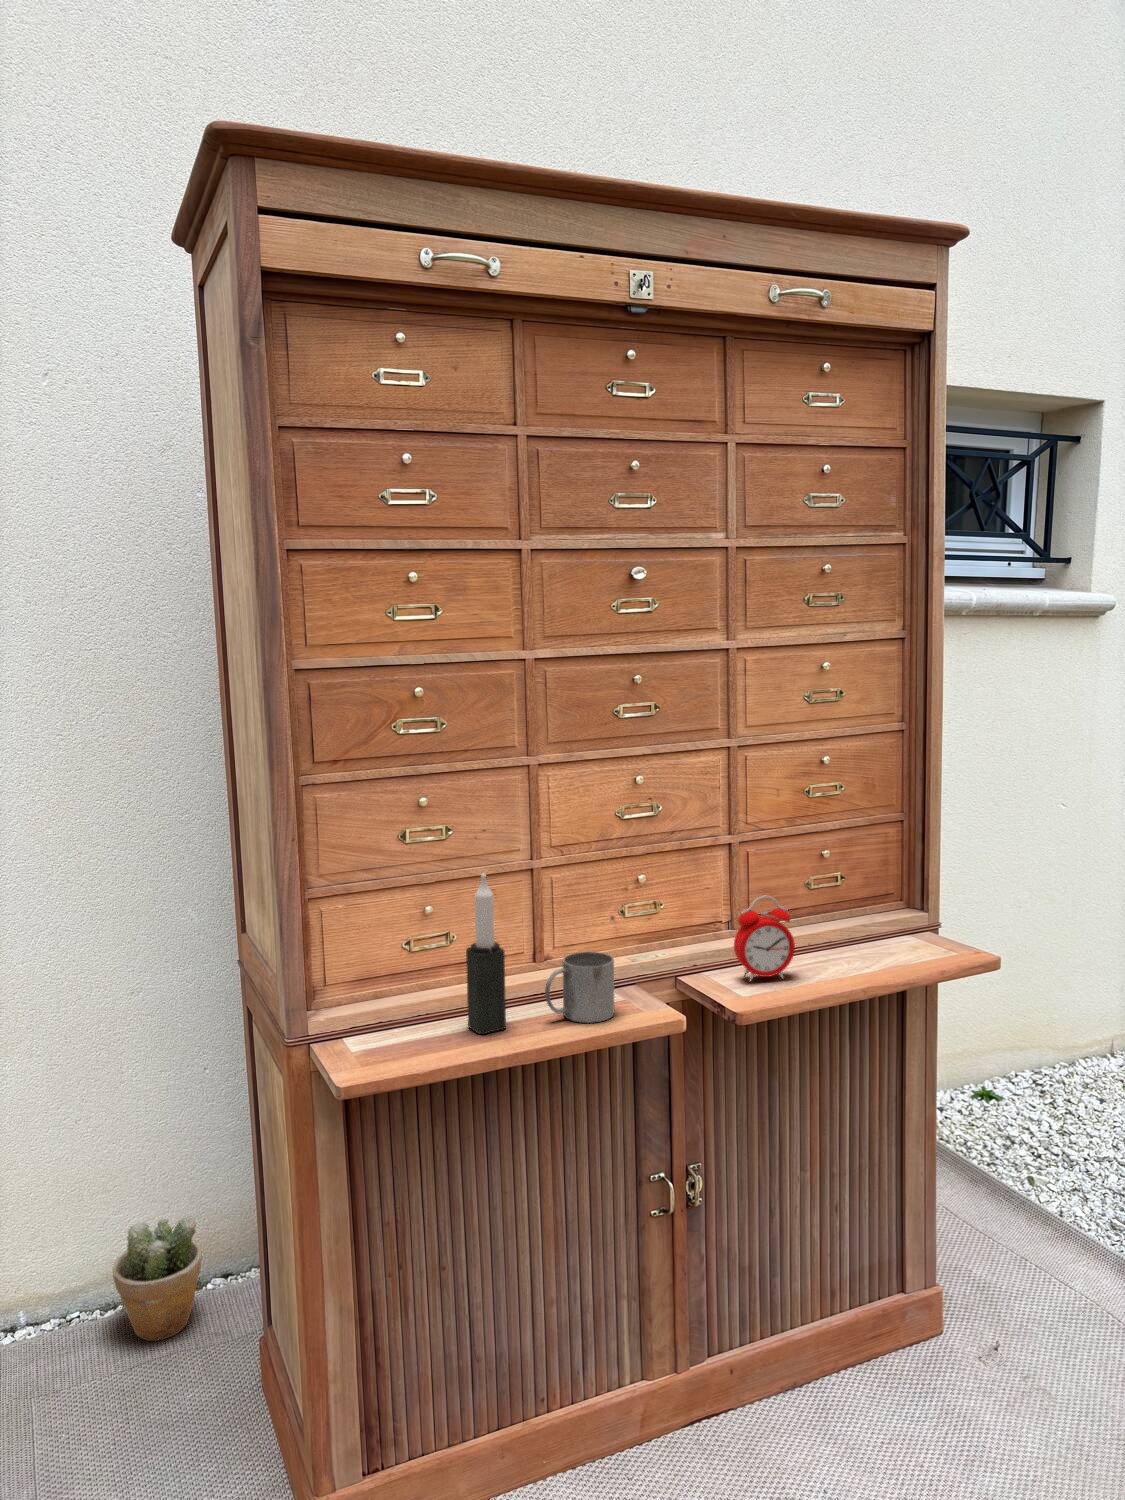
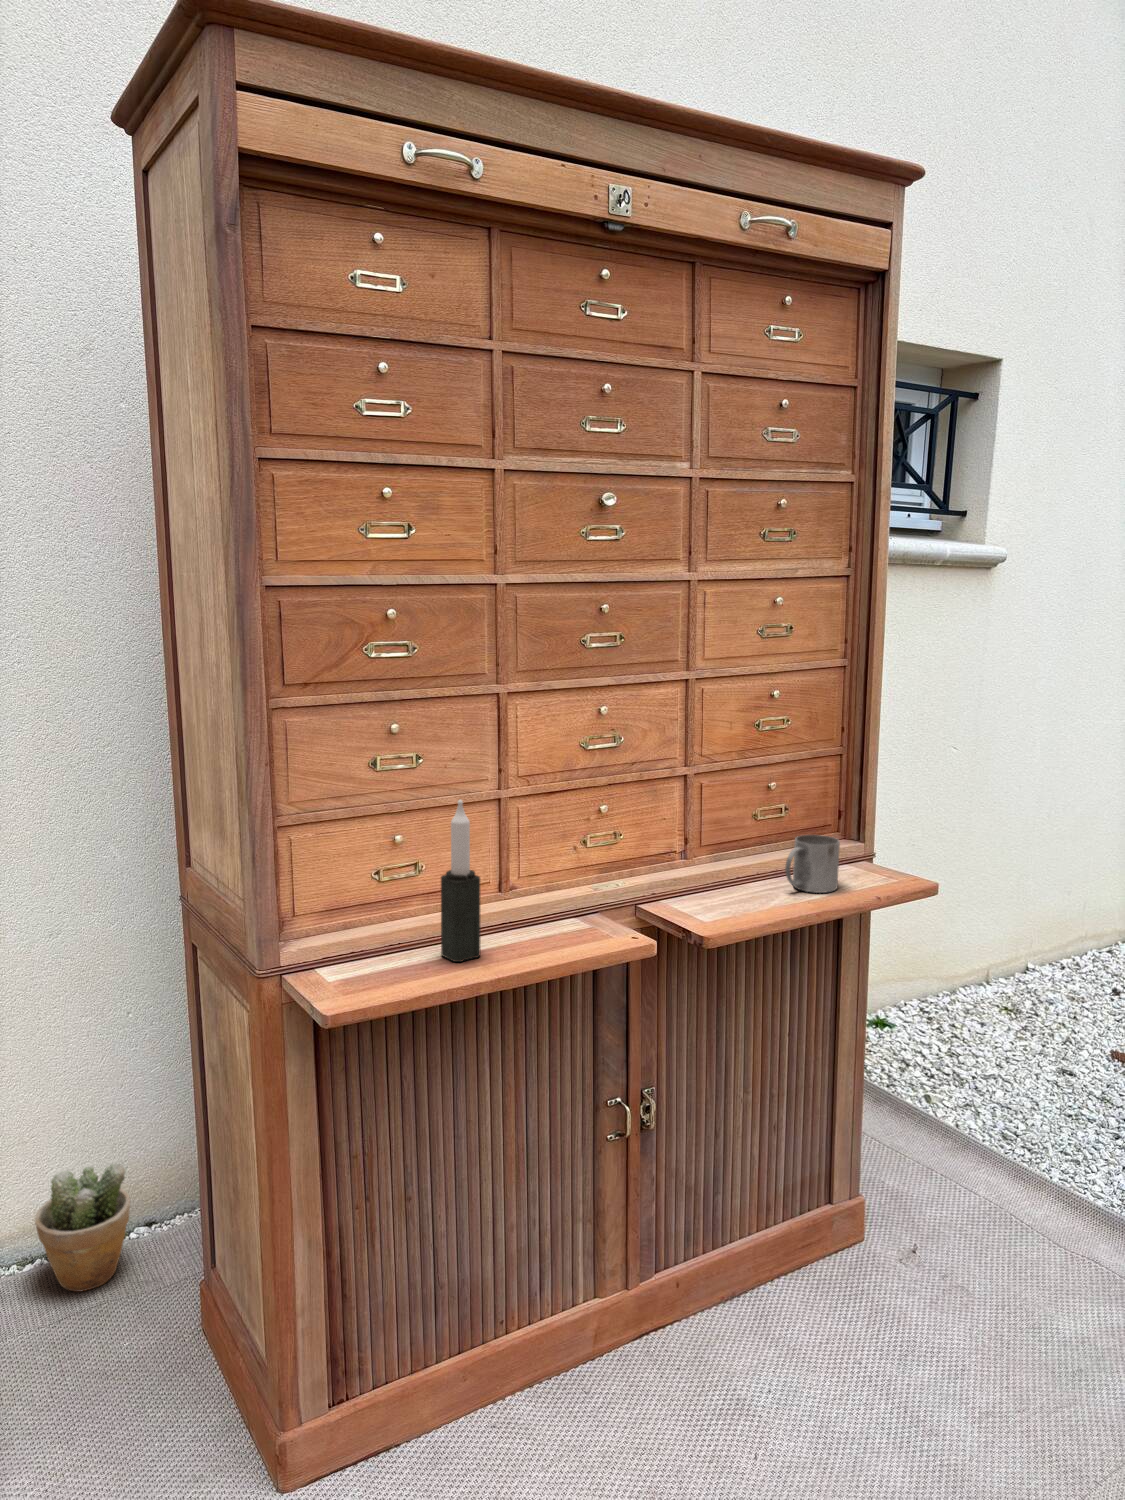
alarm clock: present [734,896,795,981] -> none [693,824,753,909]
mug: present [545,952,614,1023] -> present [785,835,840,893]

